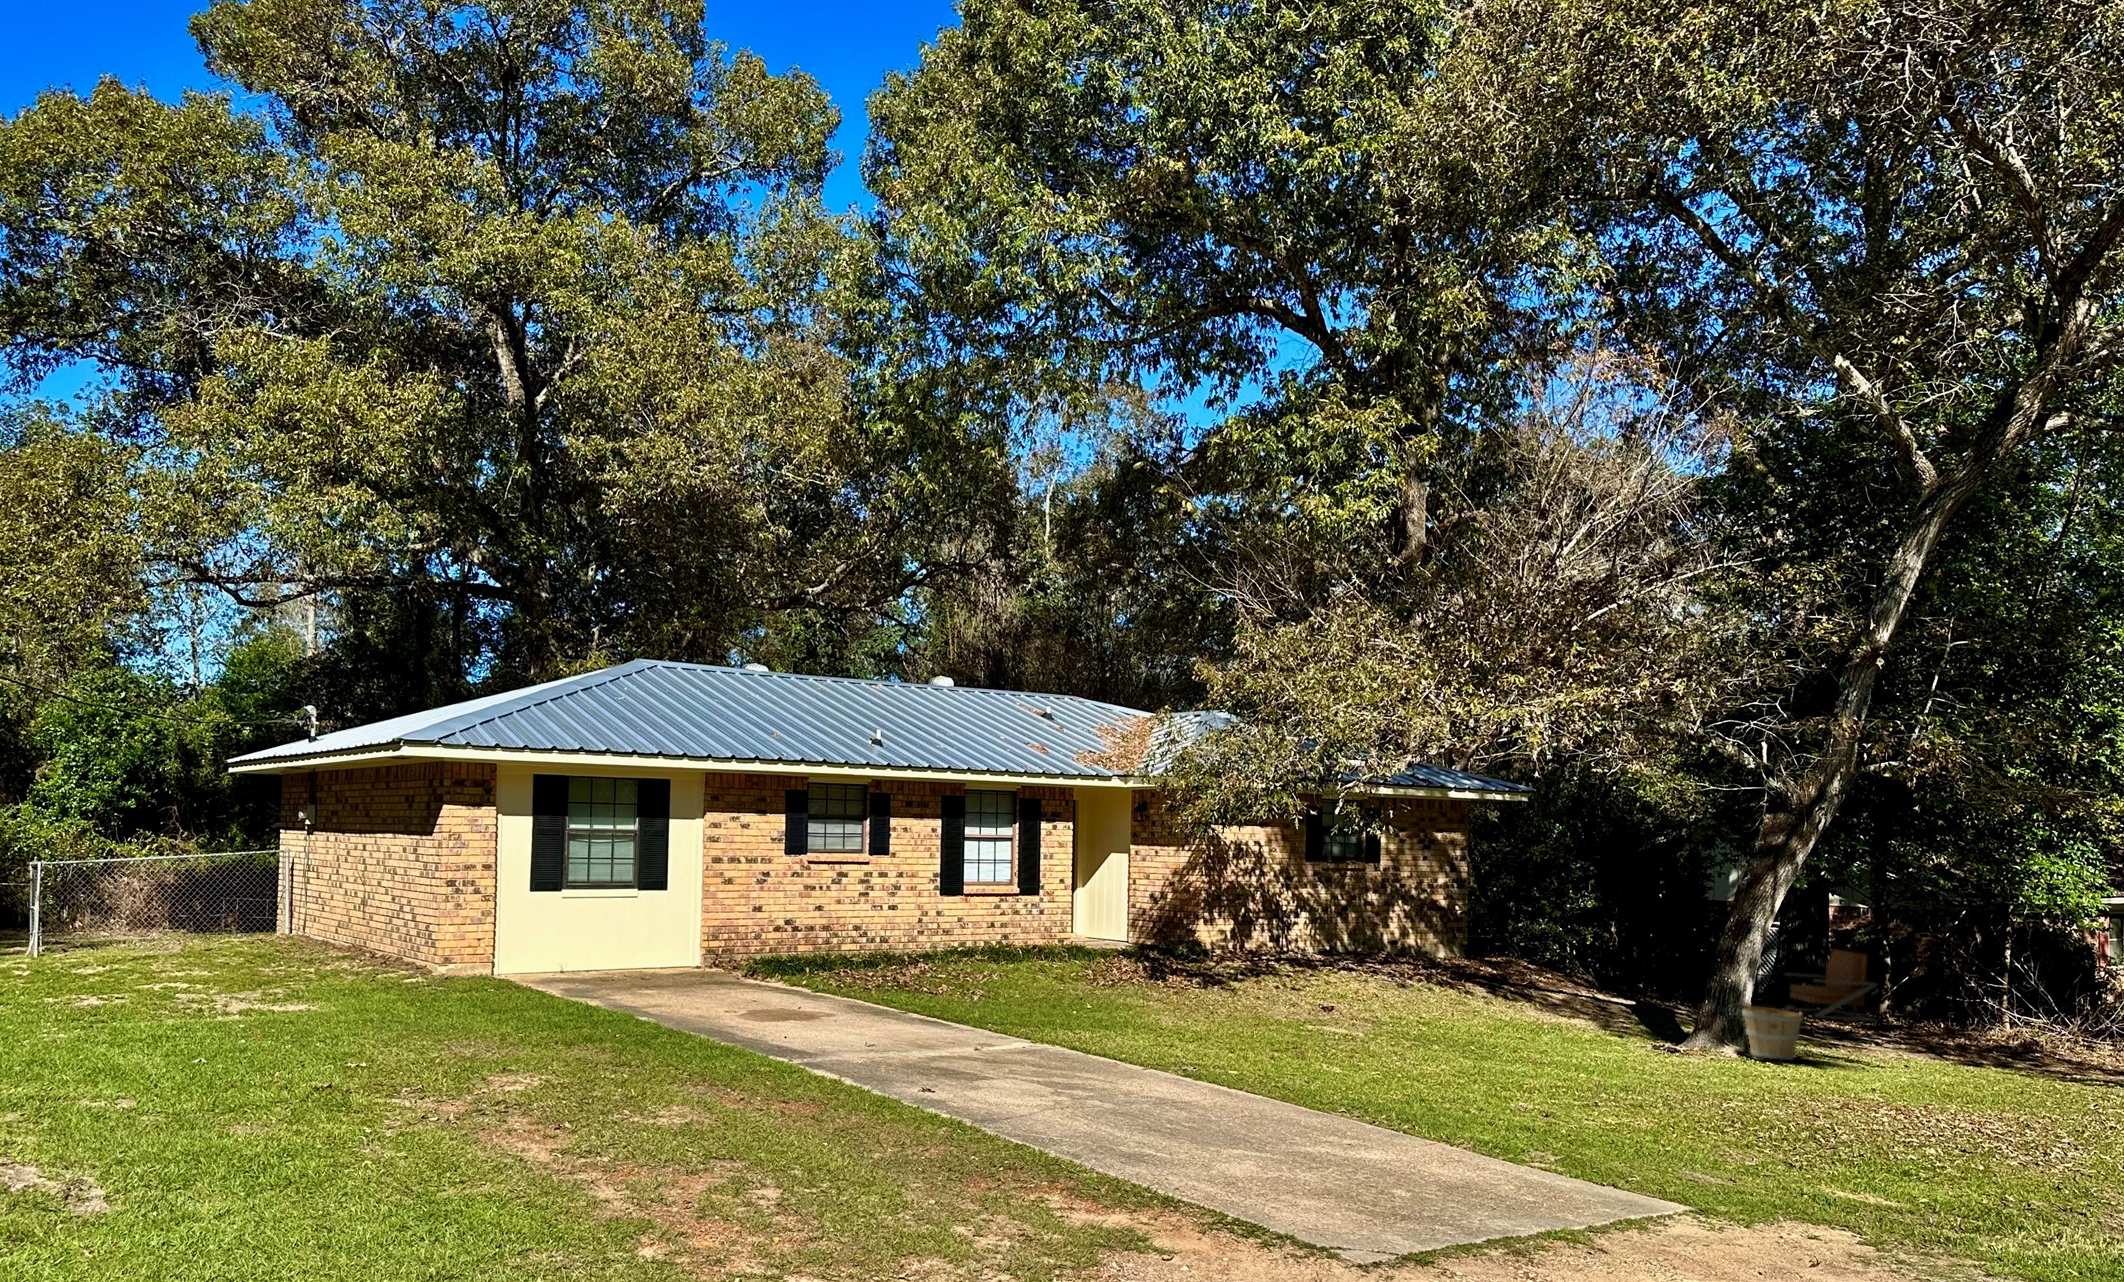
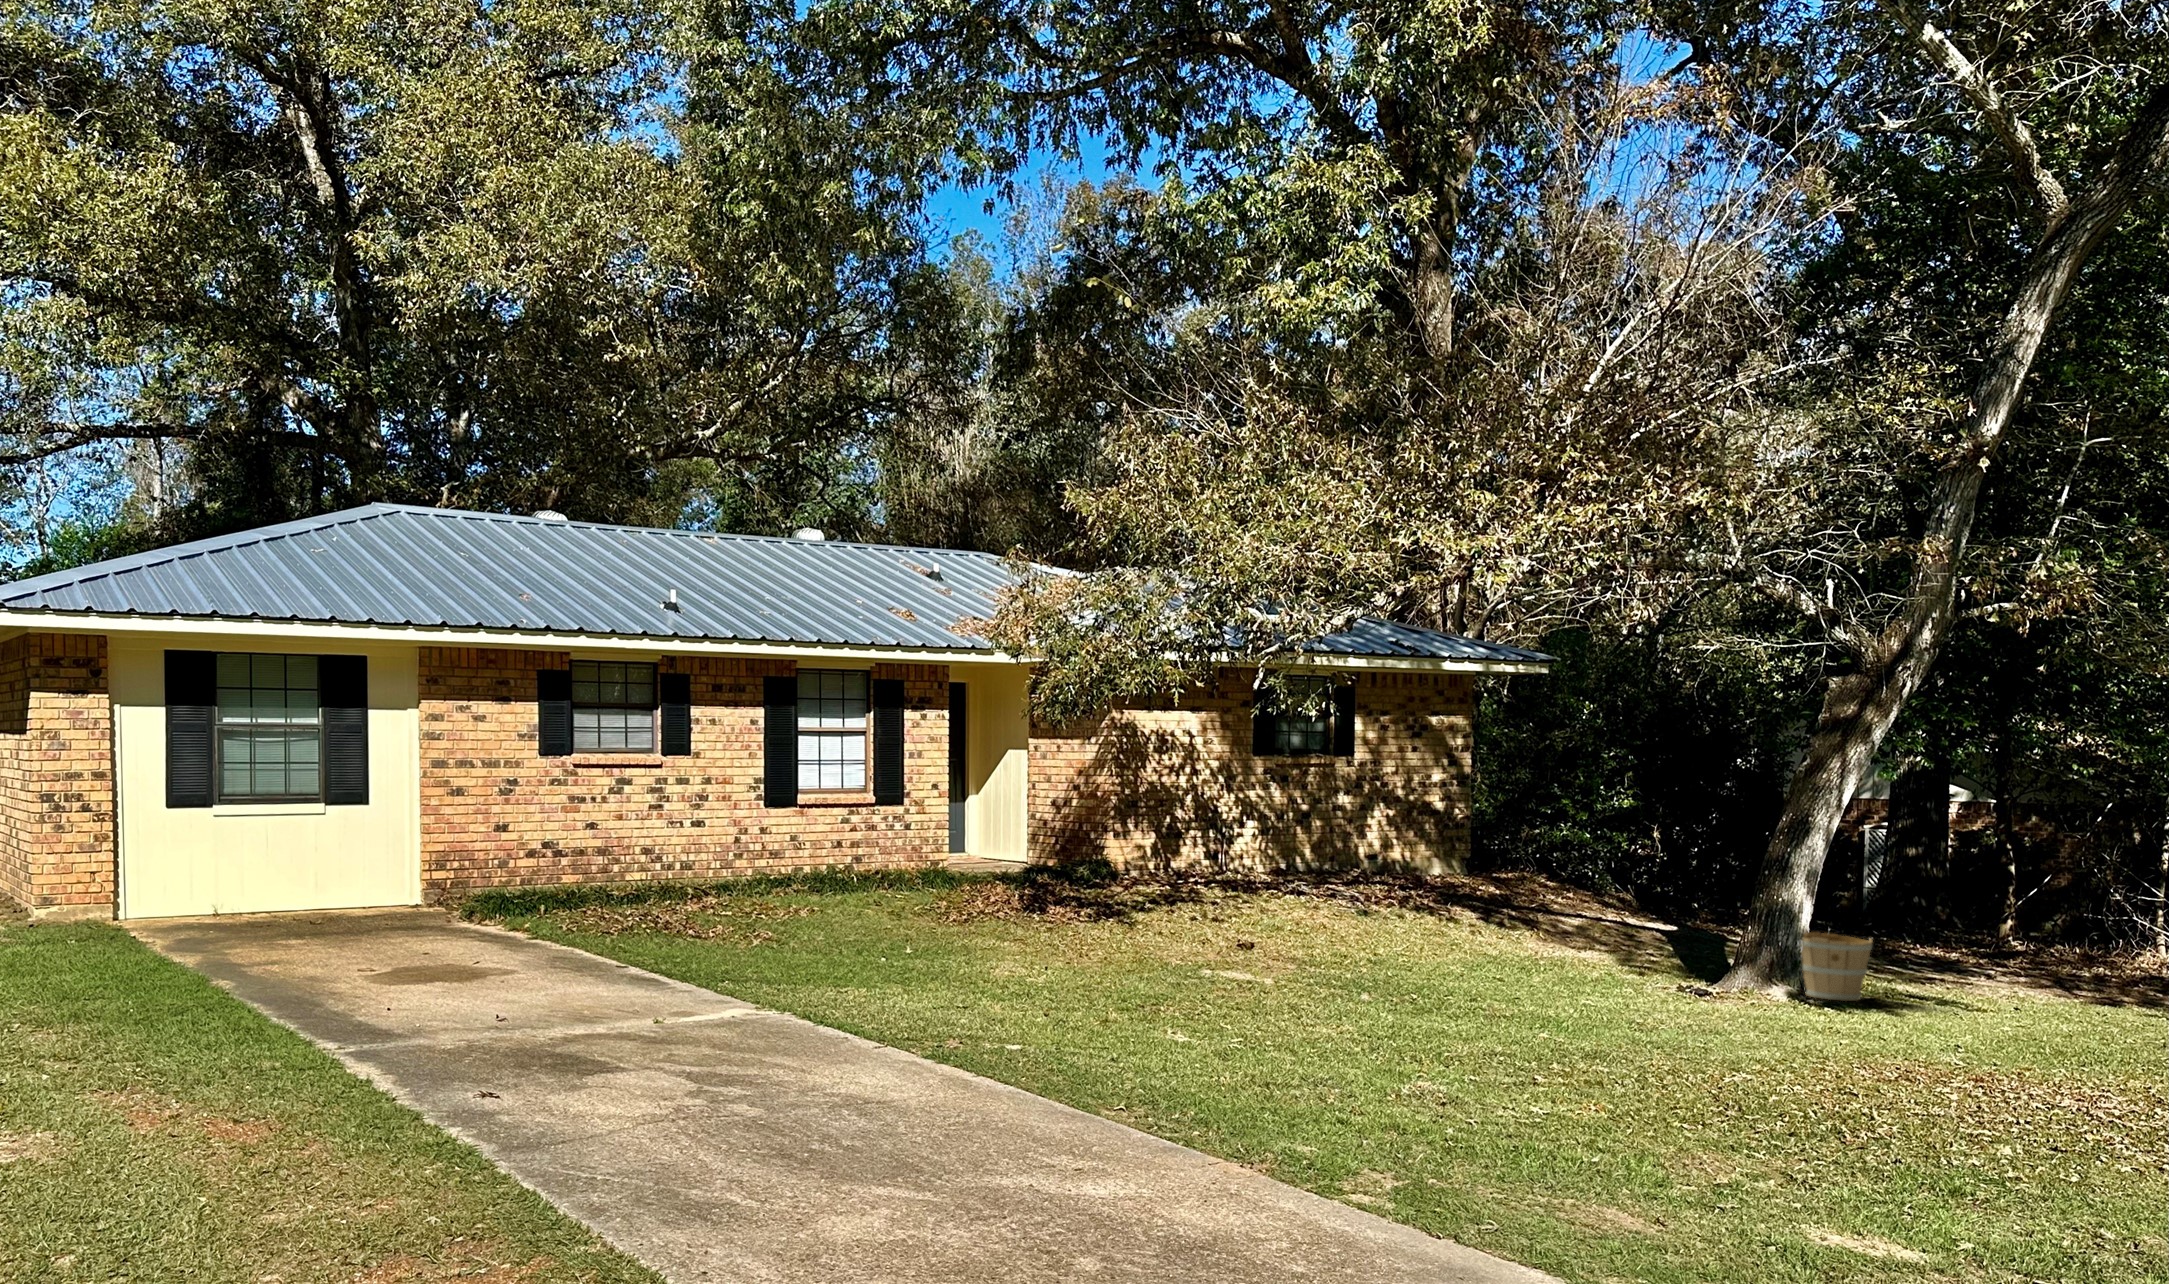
lounge chair: present [1786,950,1877,1021] -> none [1861,855,1977,945]

